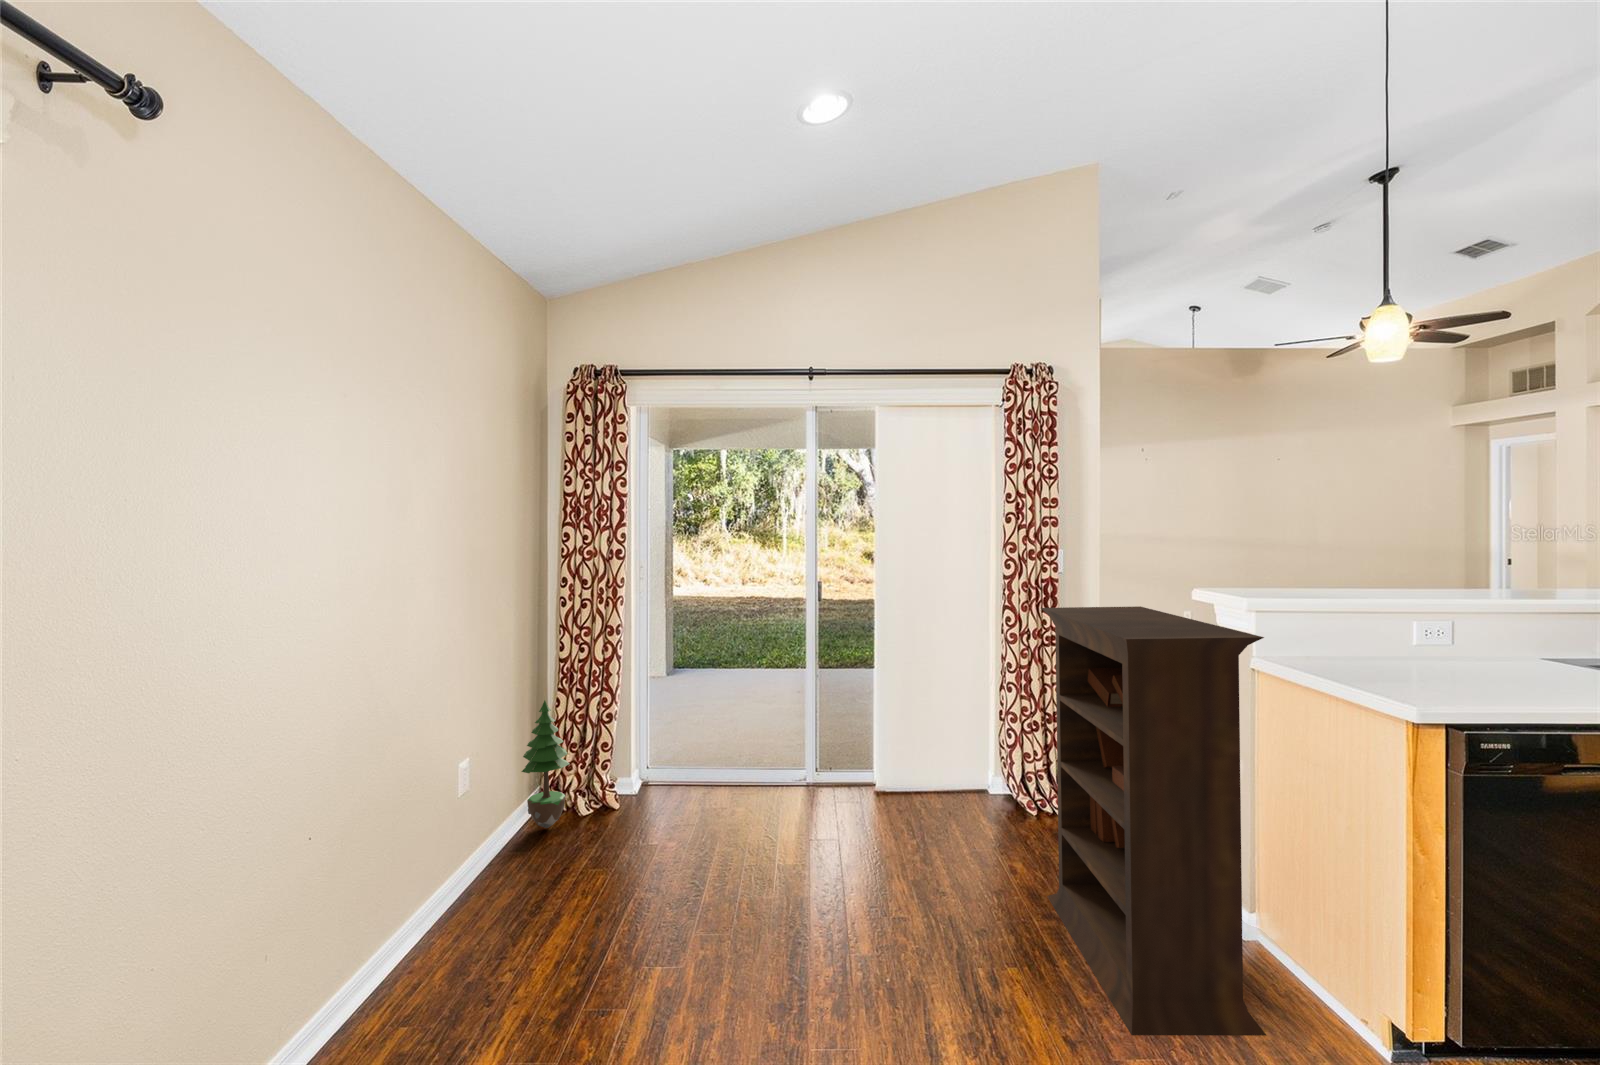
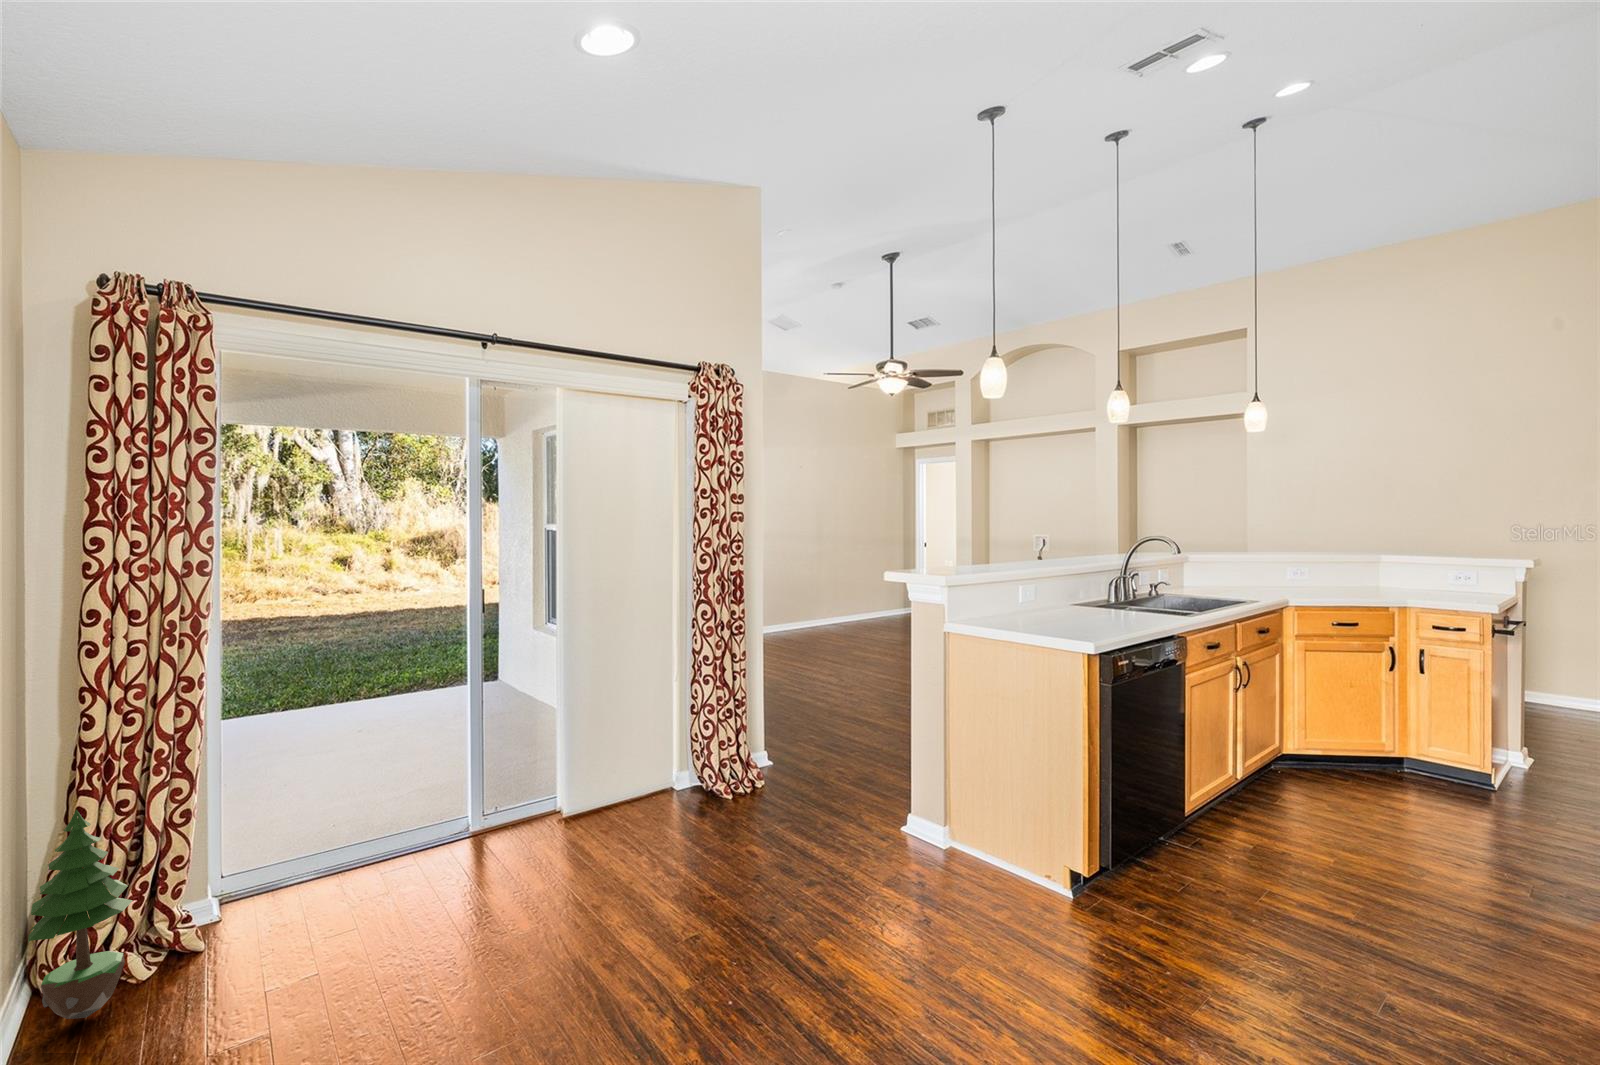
bookcase: present [1041,606,1266,1036] -> none [793,589,1021,963]

